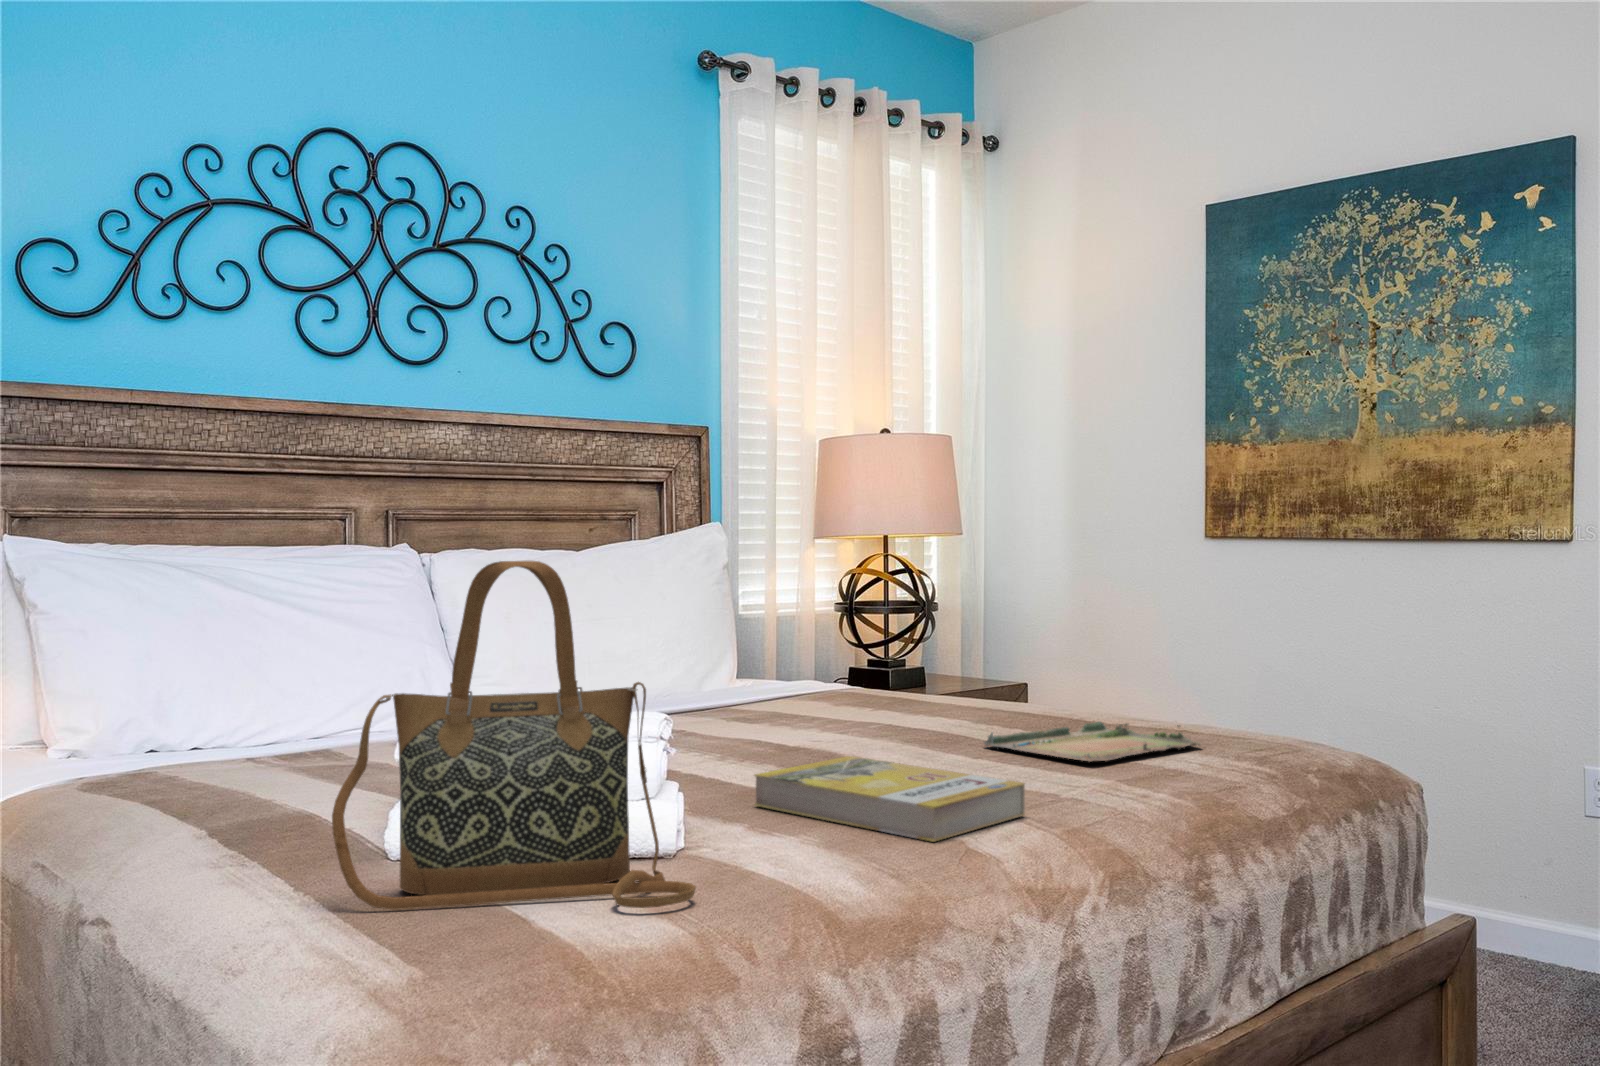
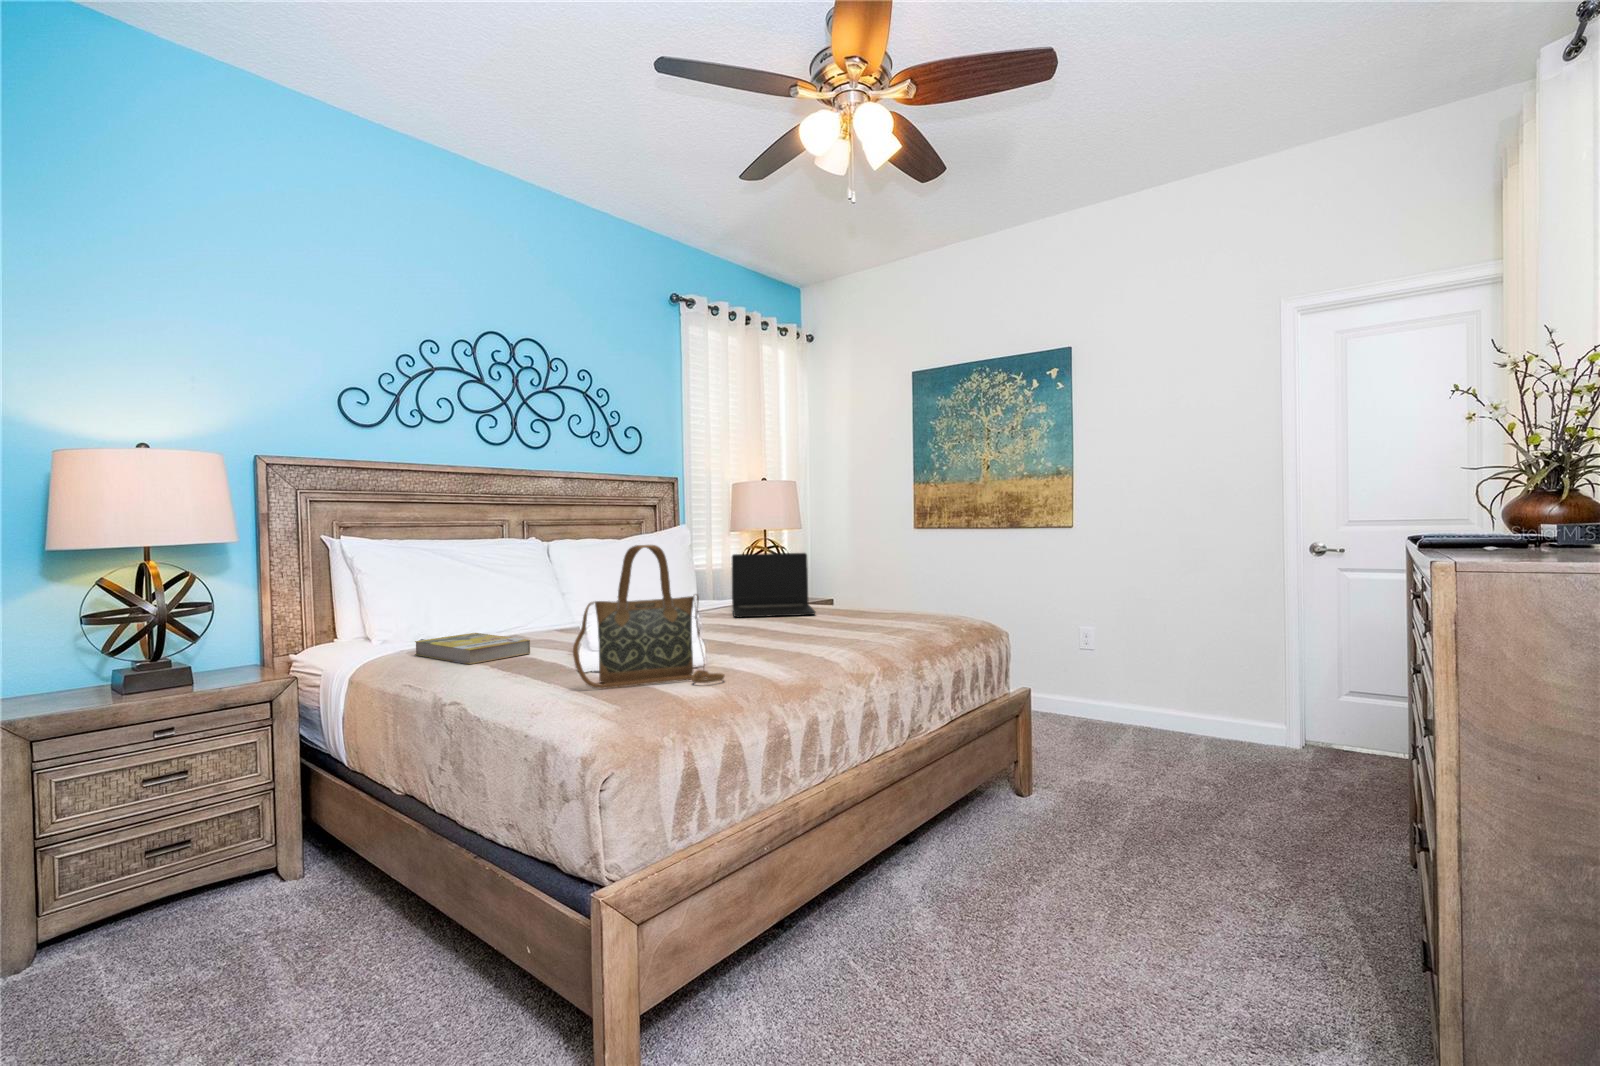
laptop: none [793,585,973,723] -> present [732,553,816,617]
tray: present [984,722,1200,762] -> none [823,610,917,627]
book: present [754,756,1025,842] -> present [415,633,530,664]

